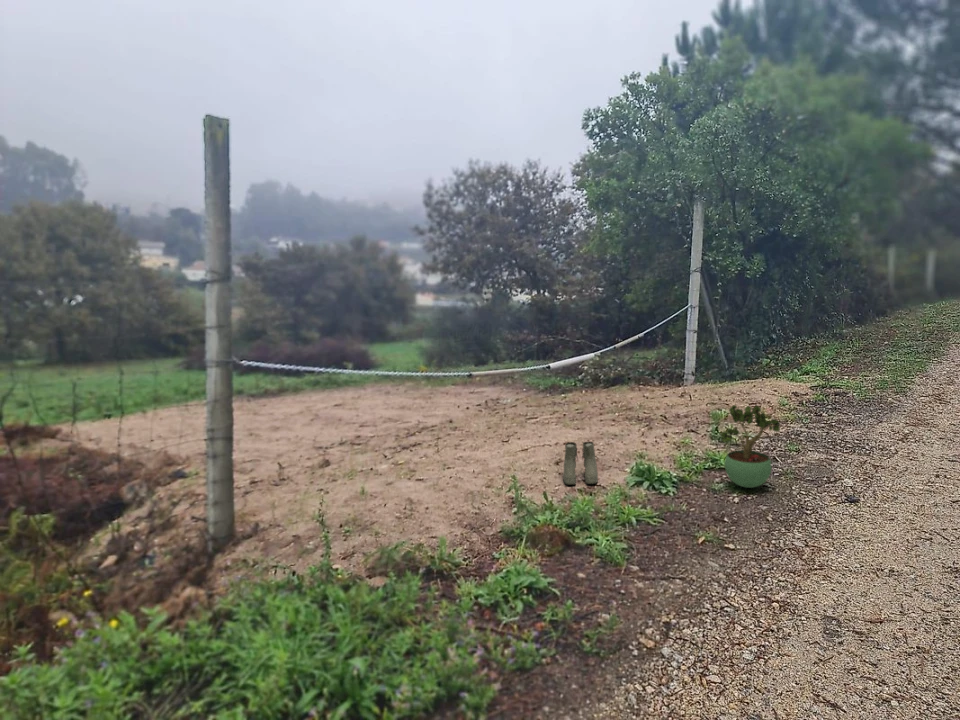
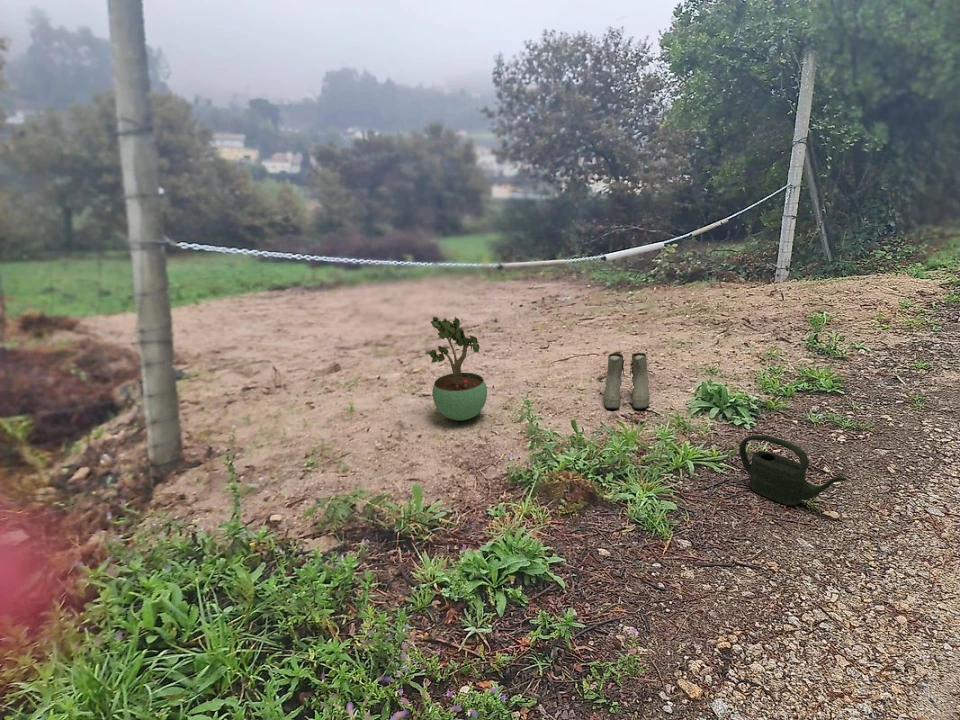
potted plant: present [720,405,780,488] -> present [428,317,487,421]
watering can: none [666,493,736,542] -> present [739,435,846,505]

